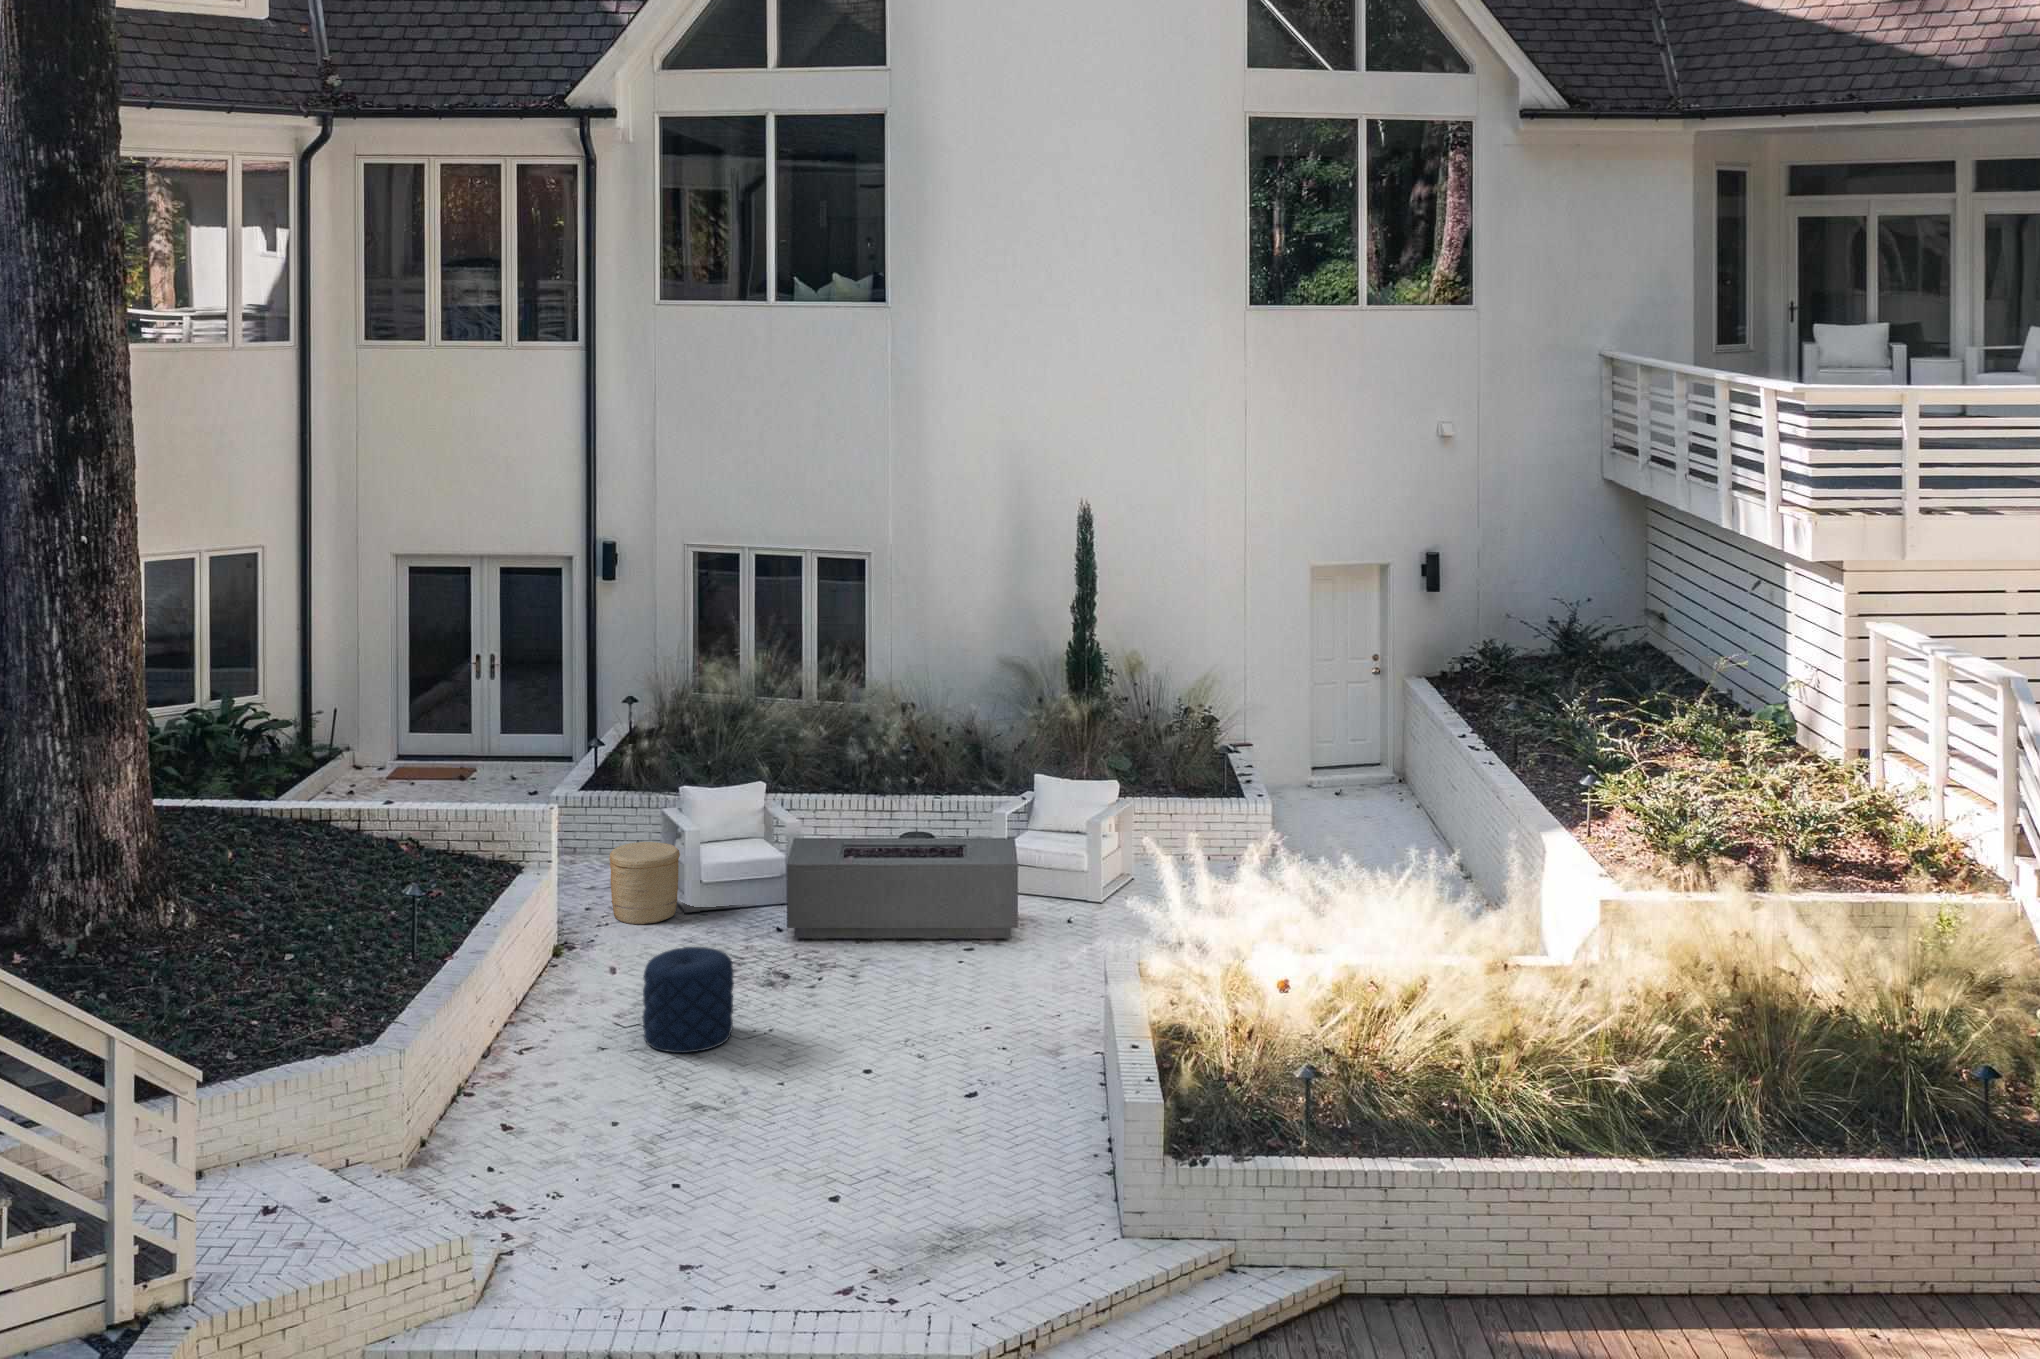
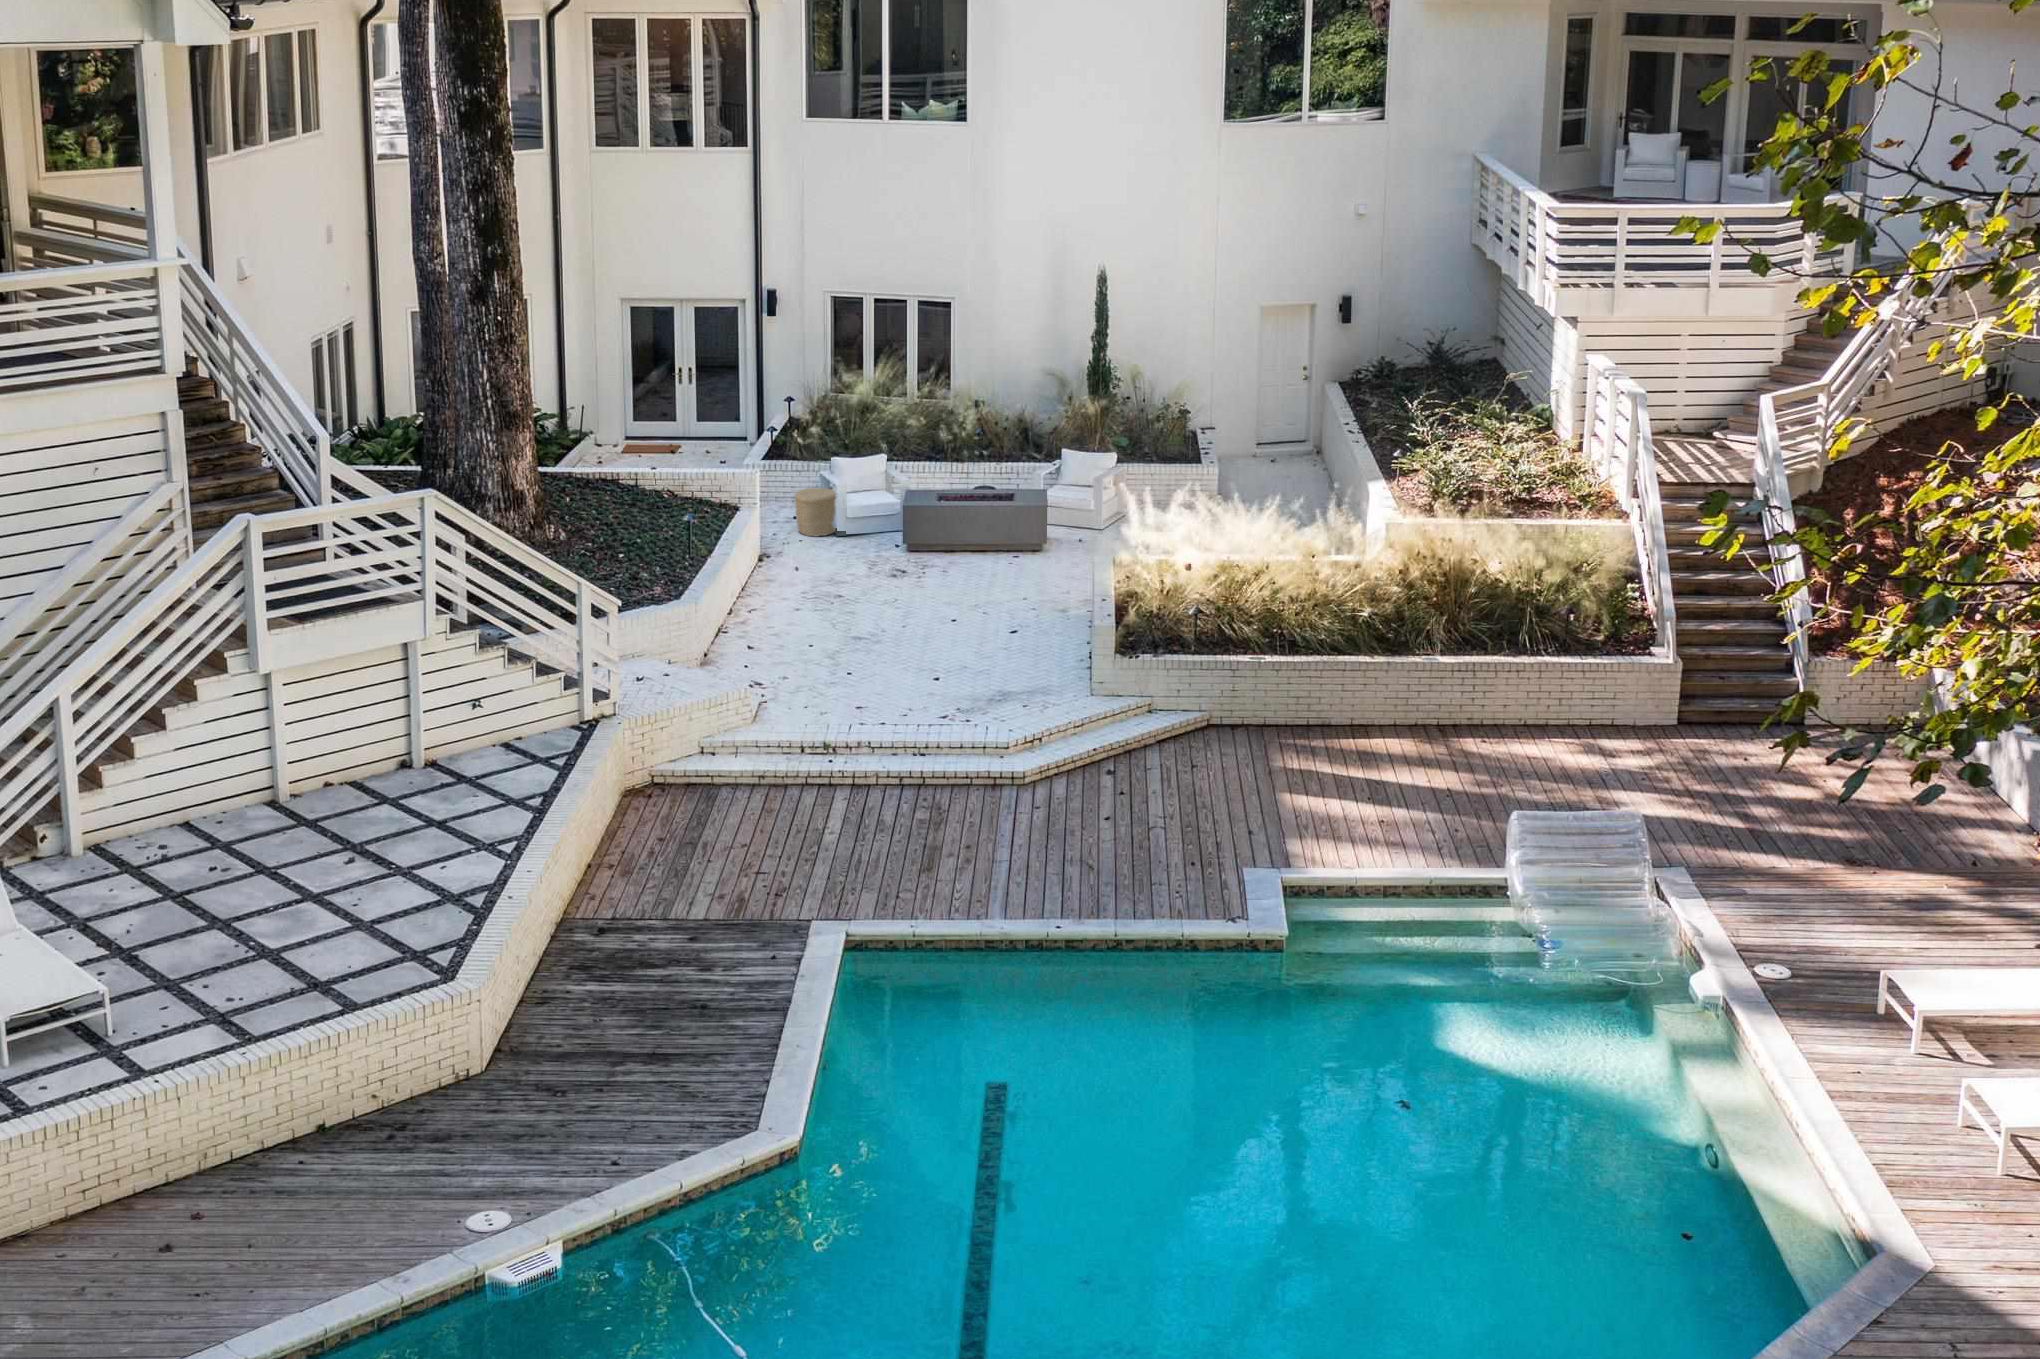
pouf: present [643,947,734,1053] -> none [826,547,878,604]

